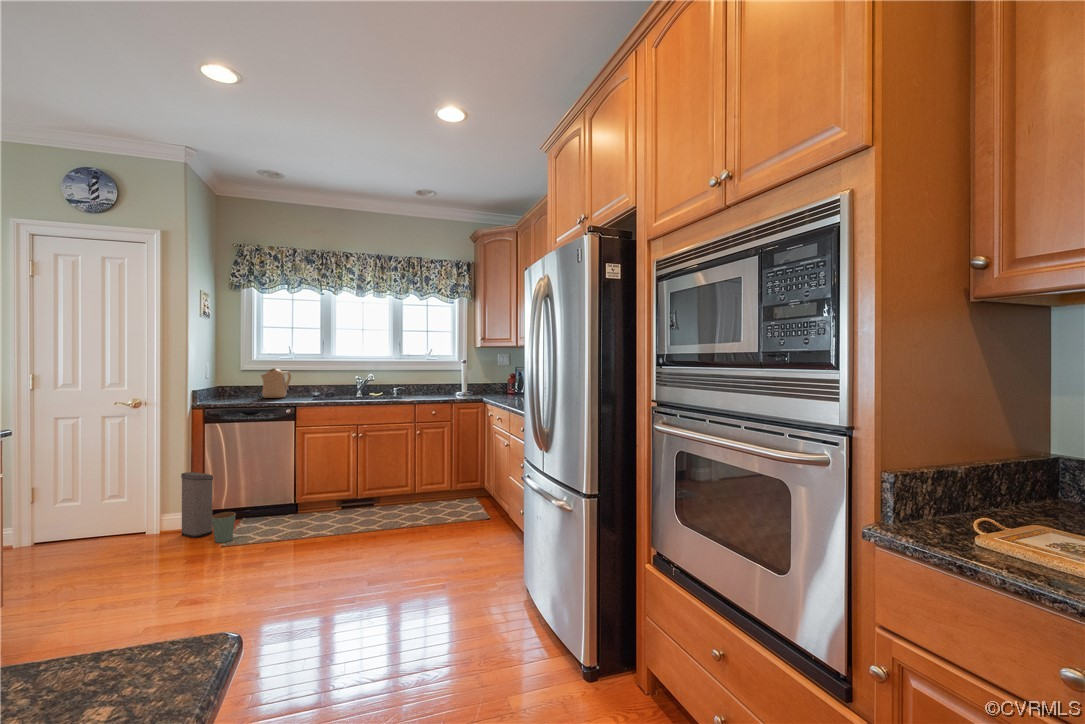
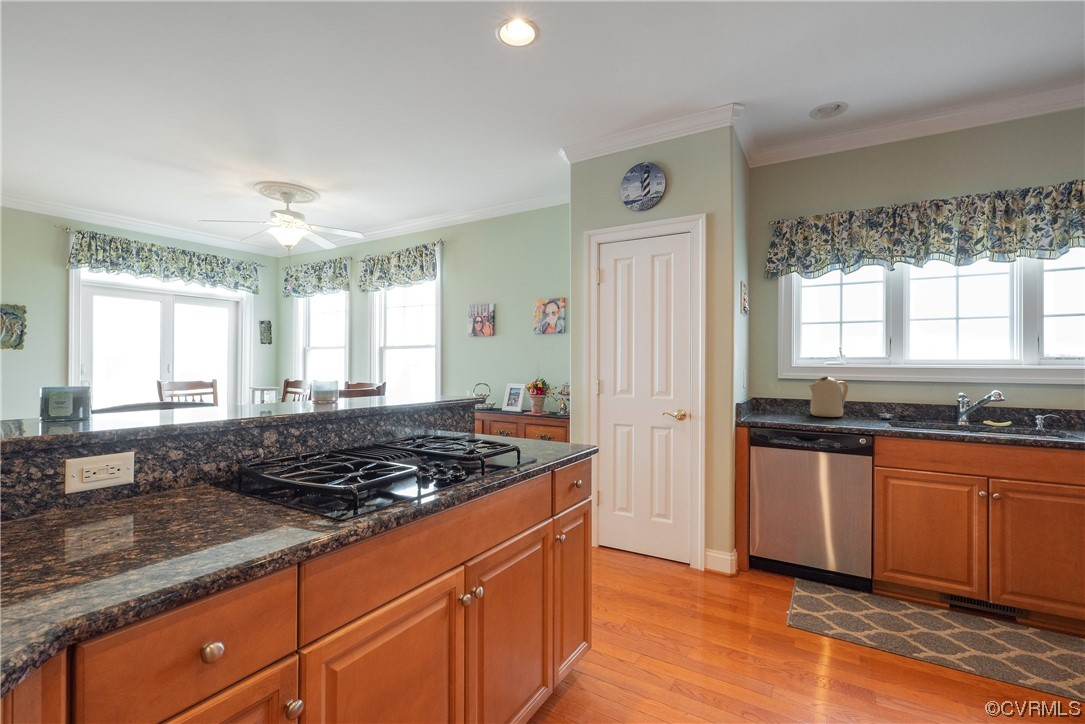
trash can: present [181,472,236,543] -> none [729,505,803,618]

